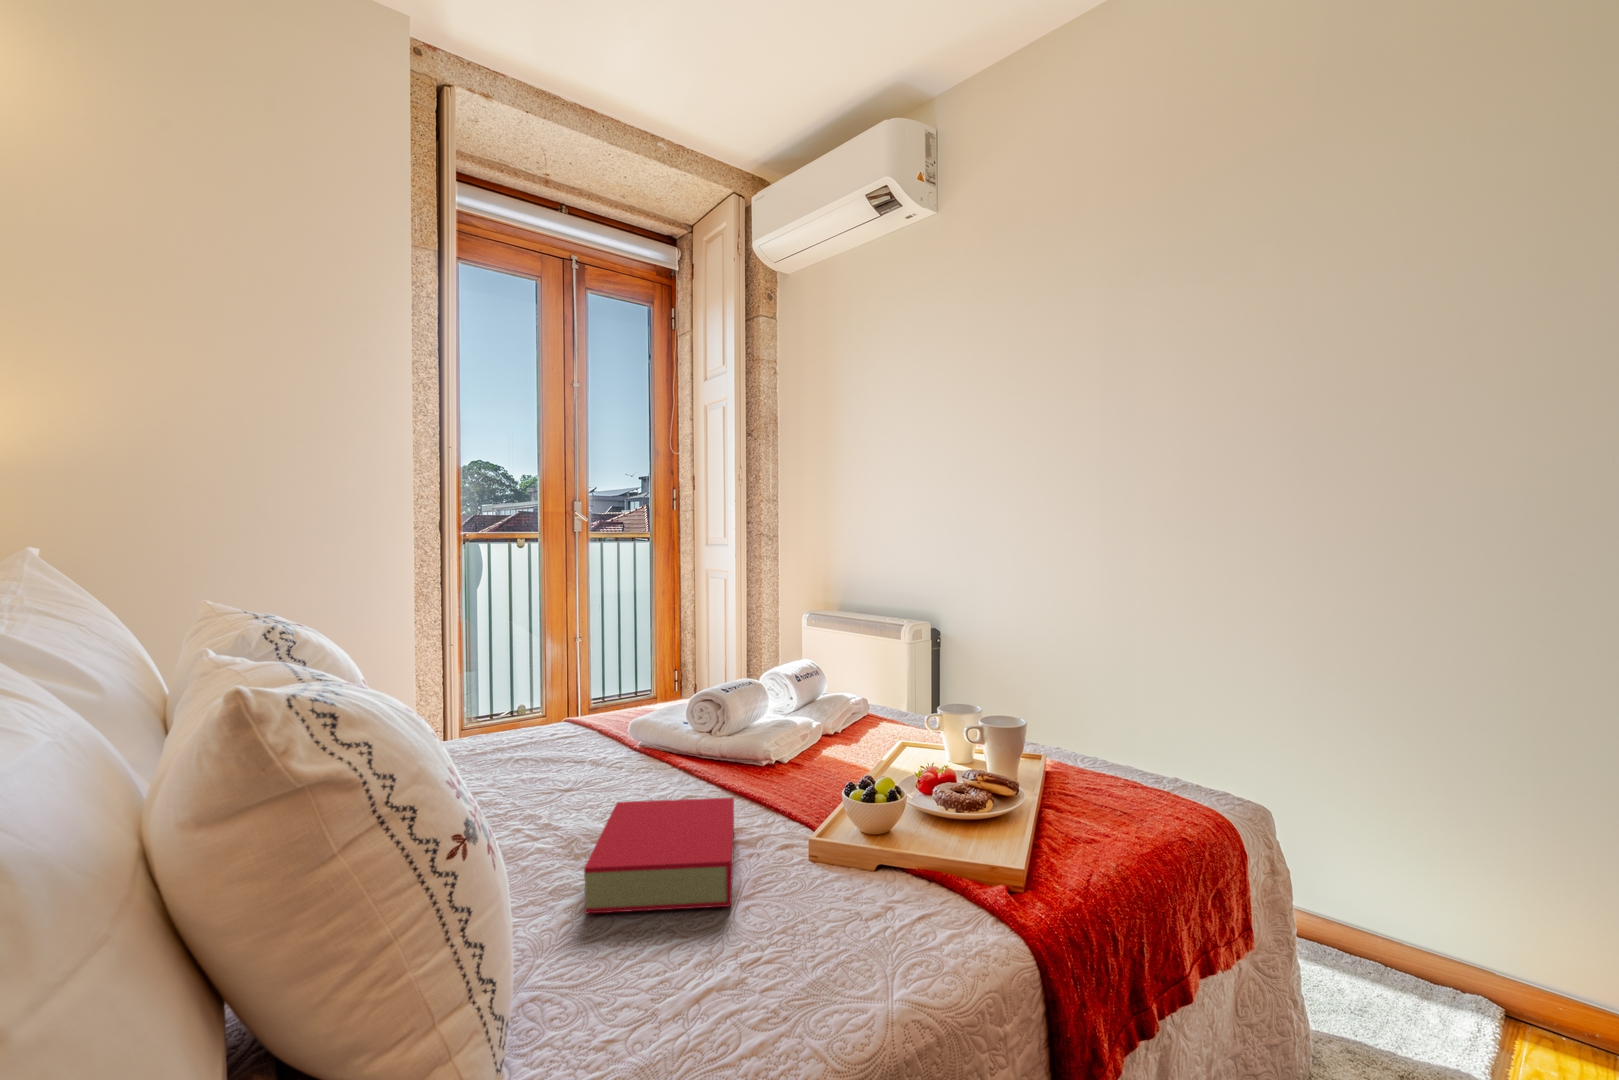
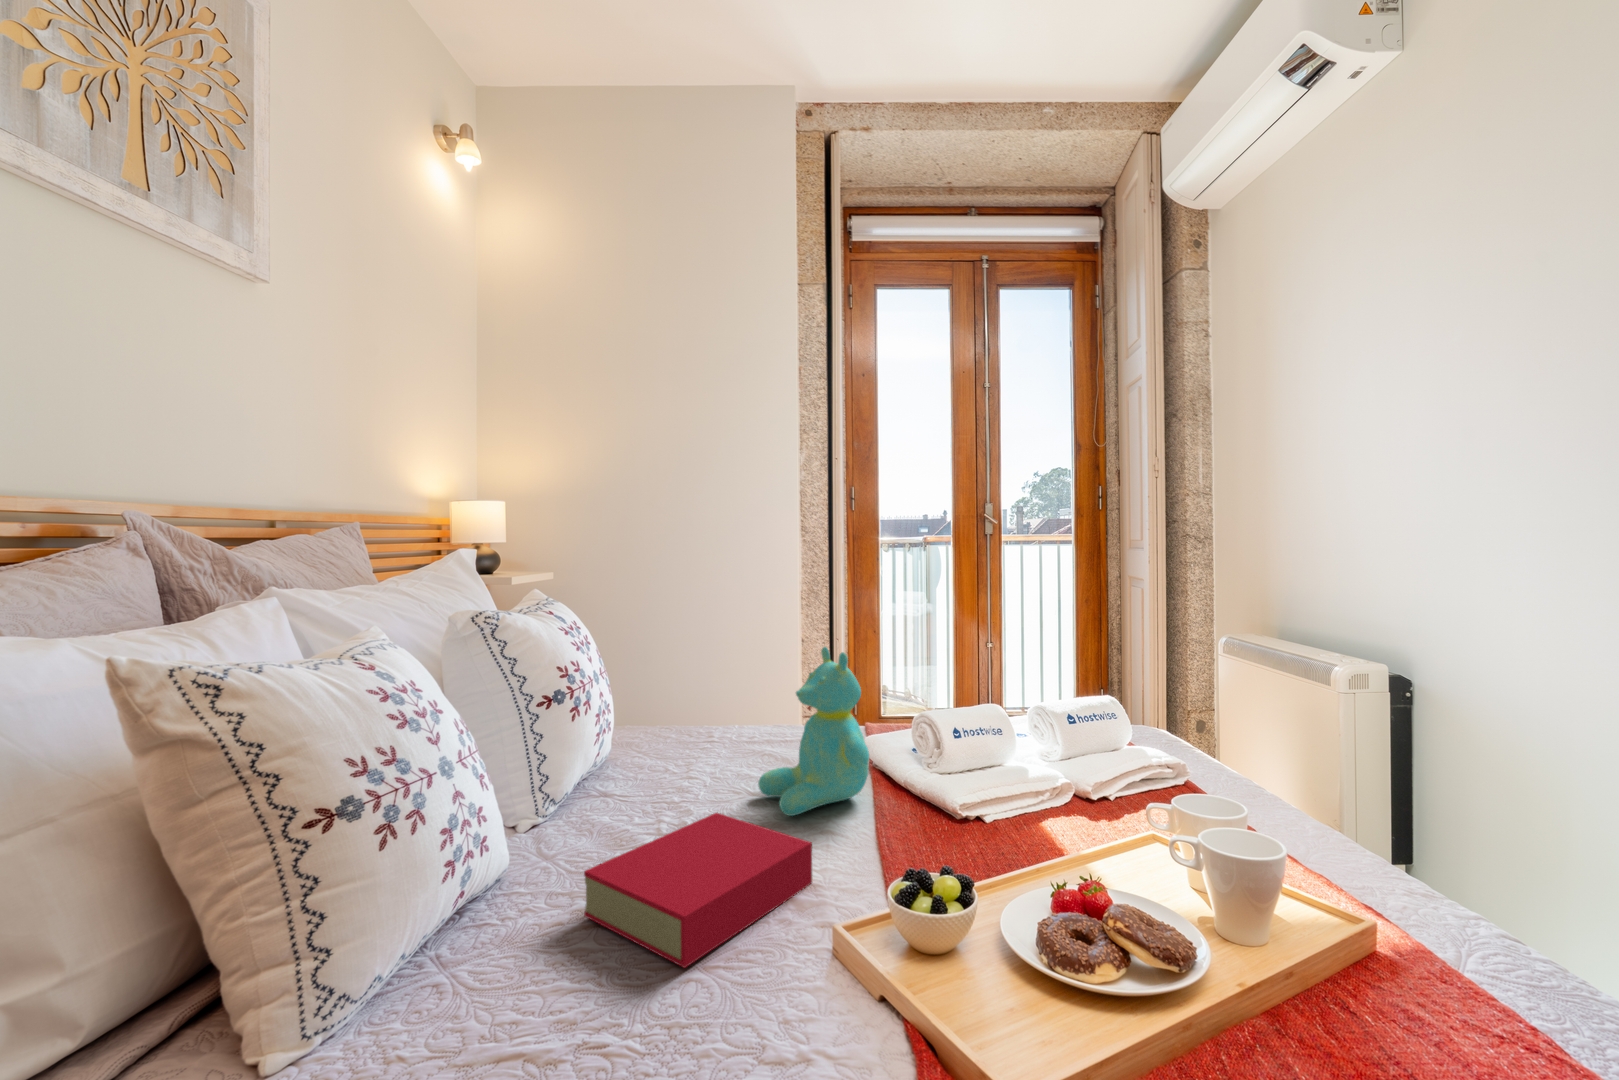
teddy bear: none [591,639,710,798] -> present [758,647,869,816]

